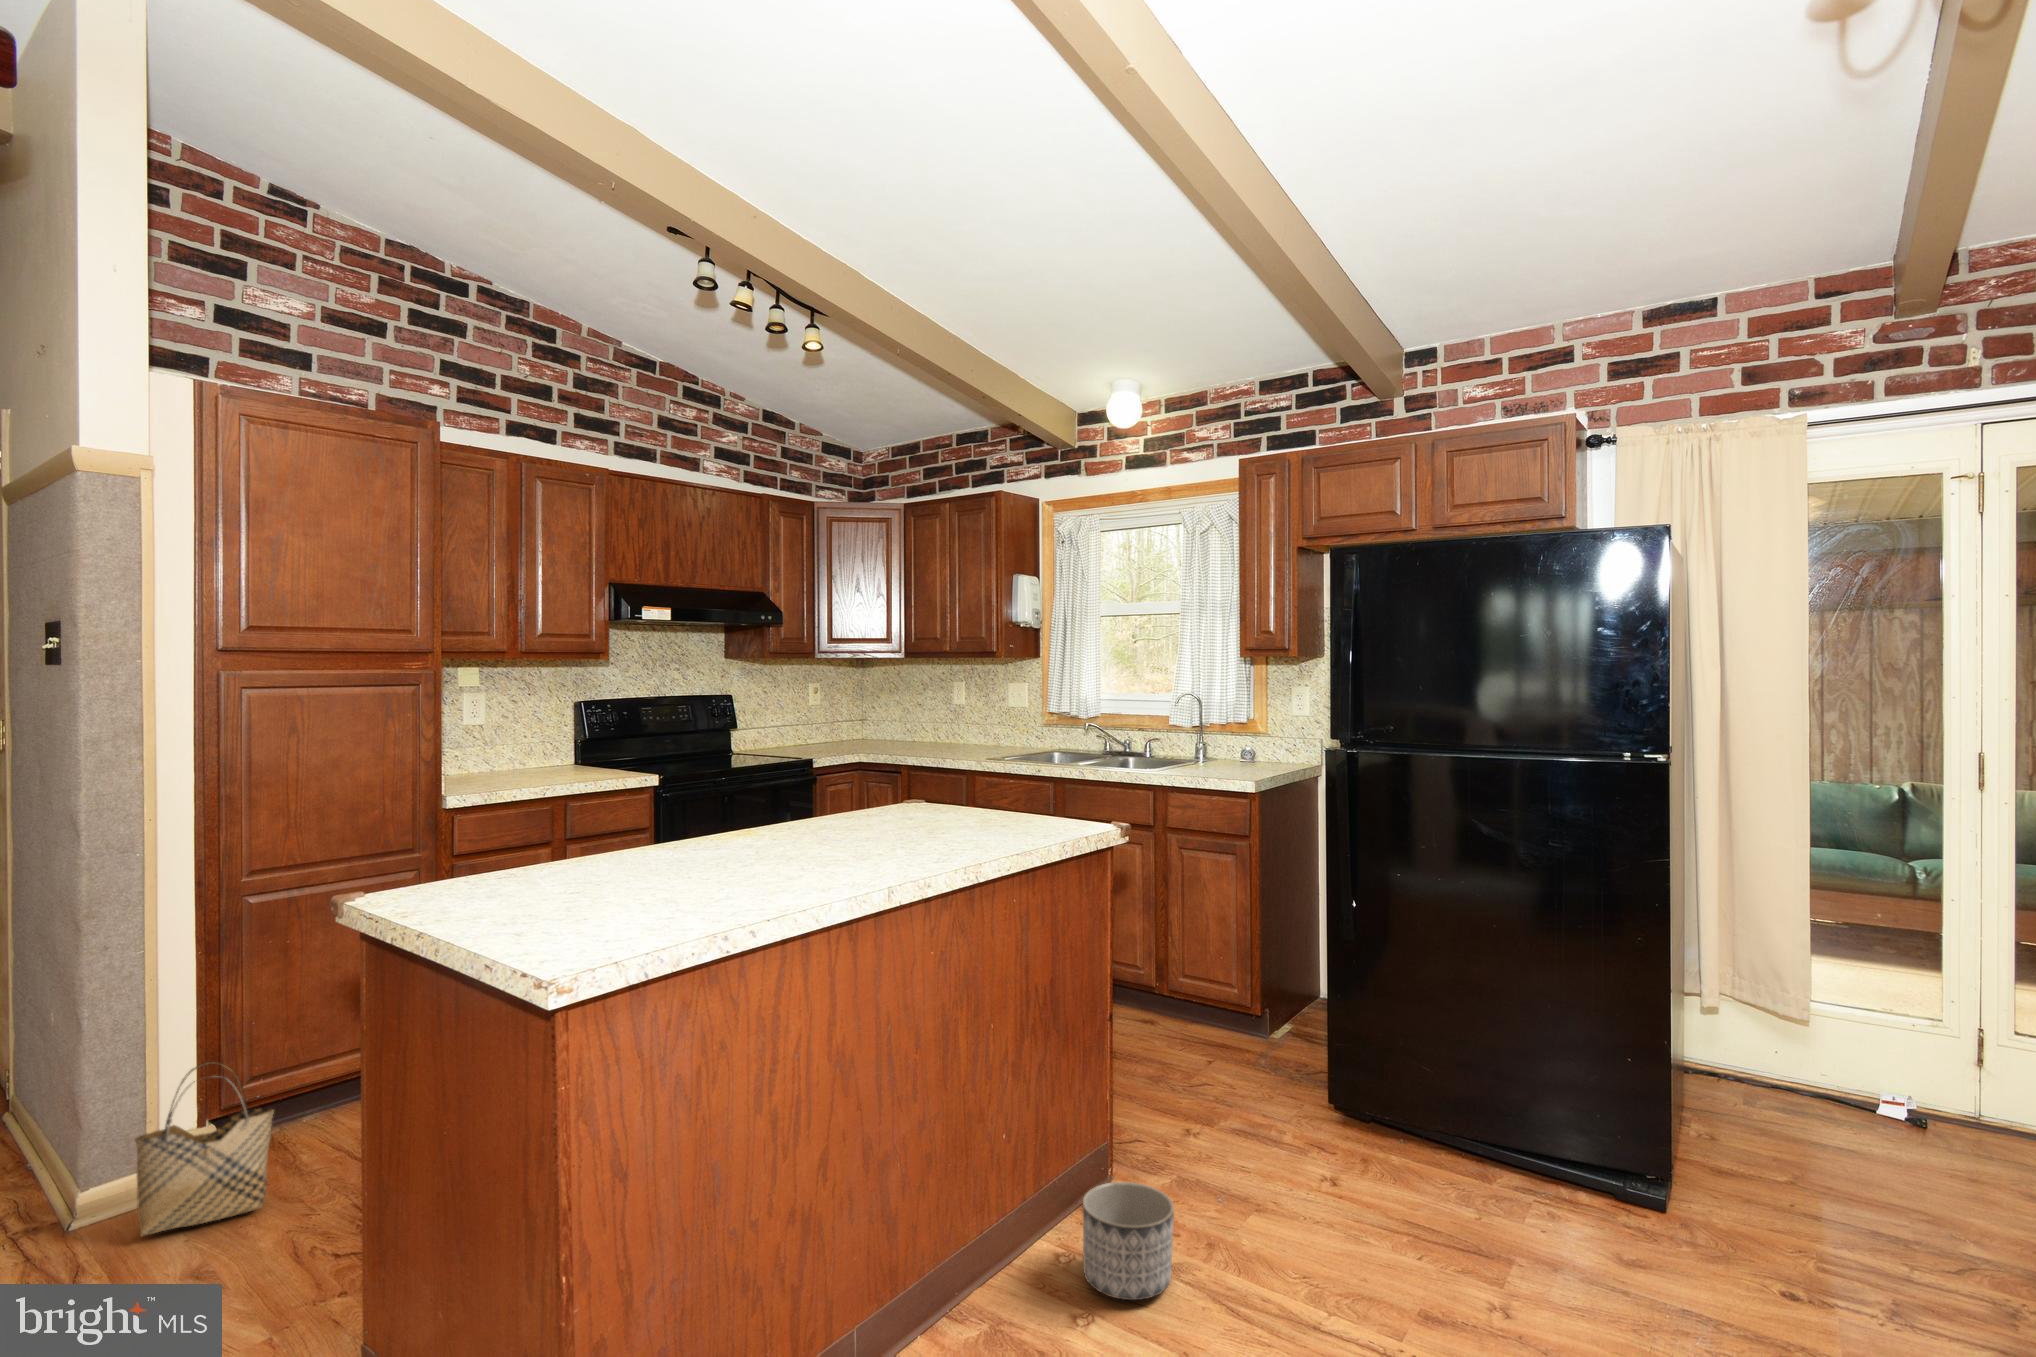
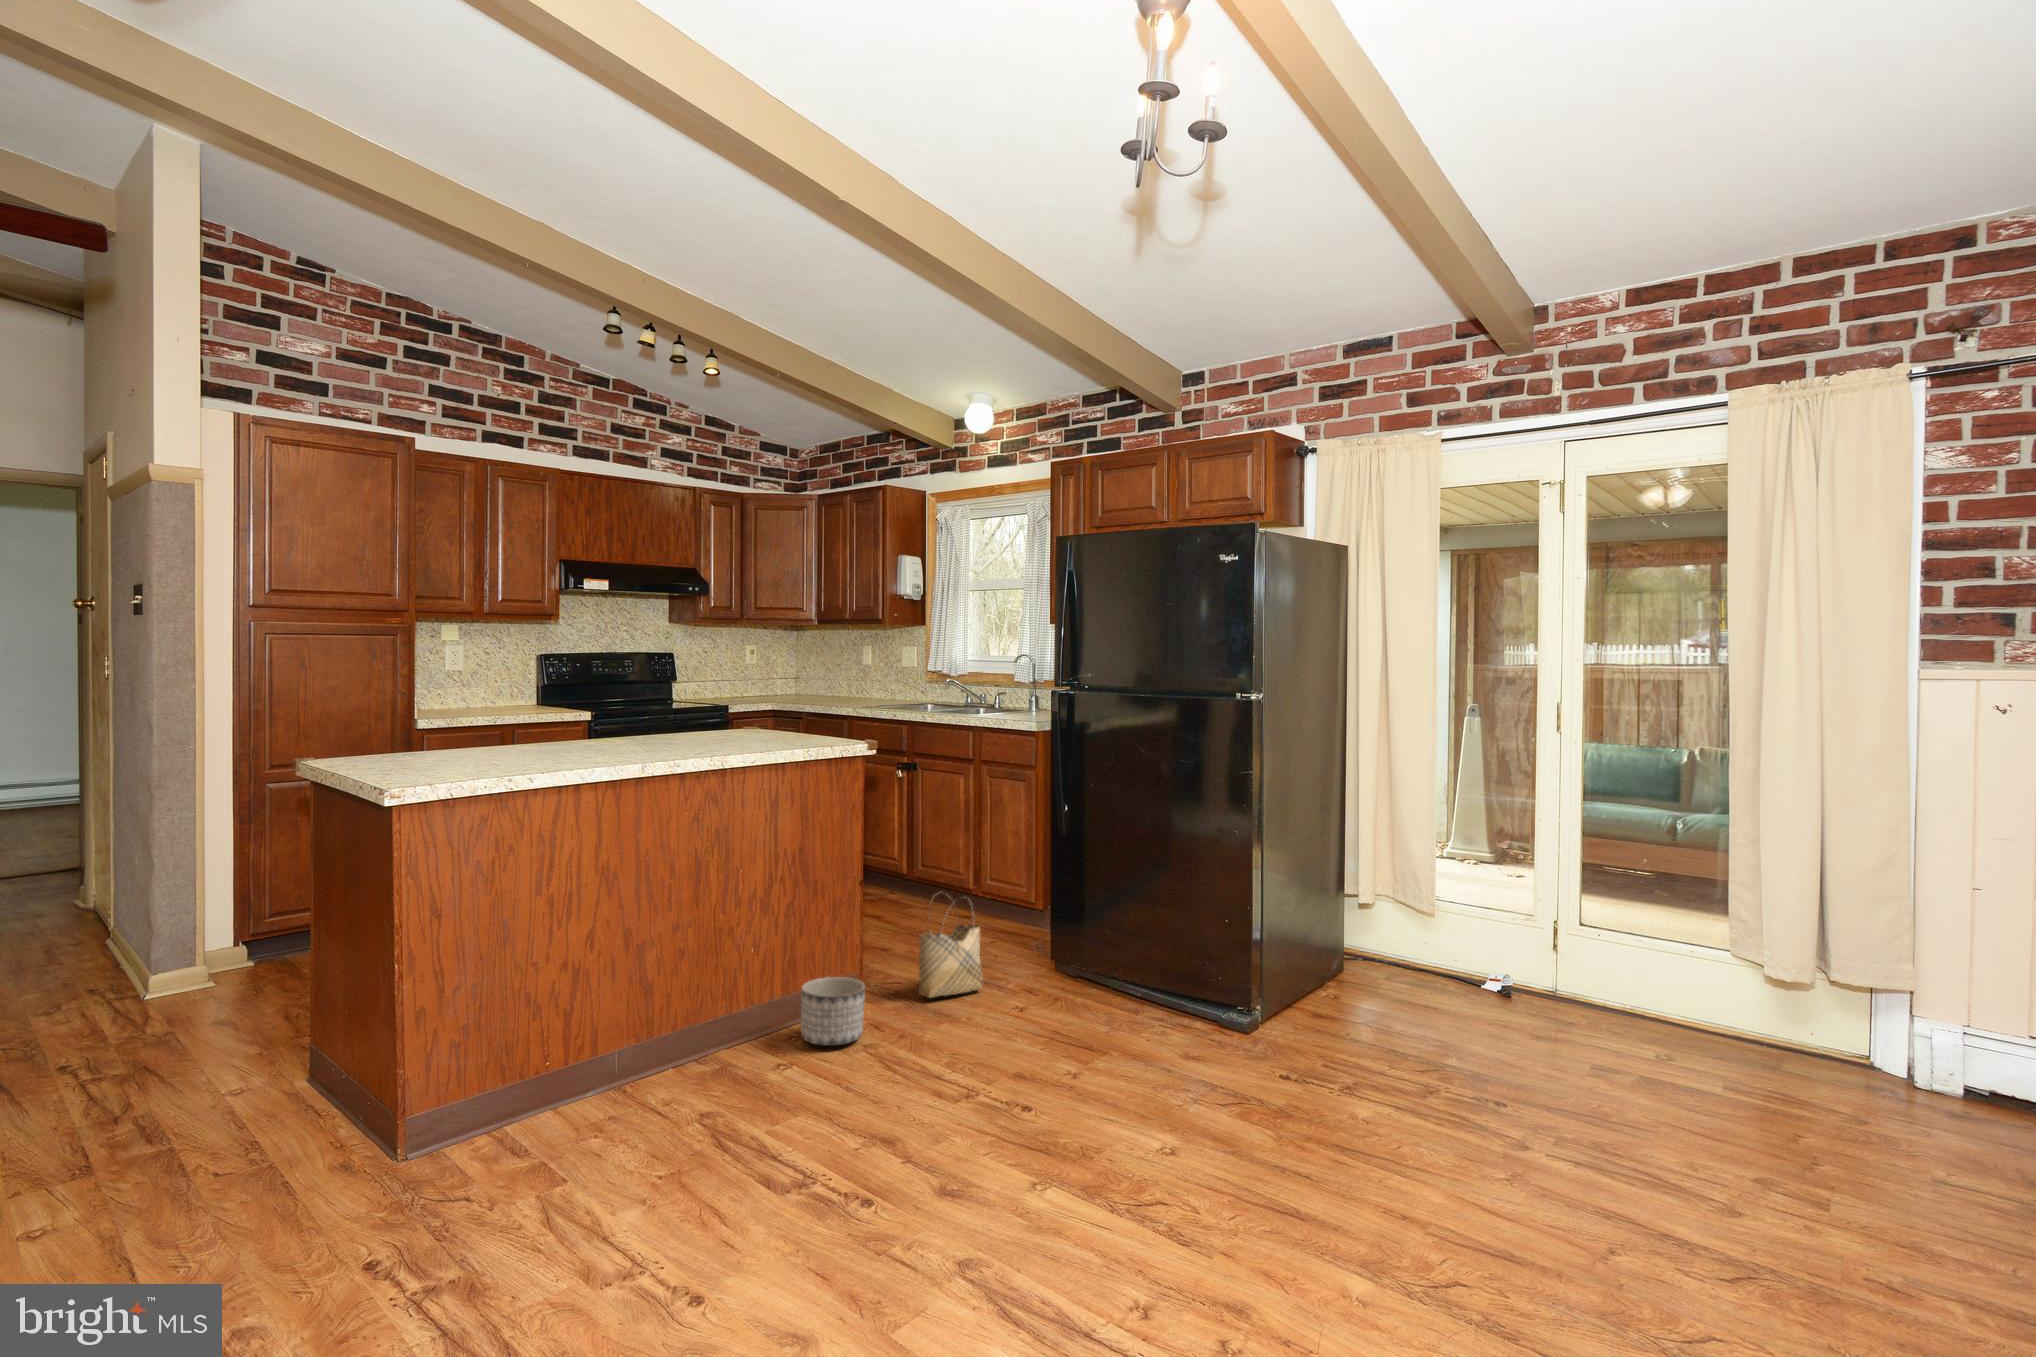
woven basket: present [135,1062,274,1236] -> present [918,893,983,998]

